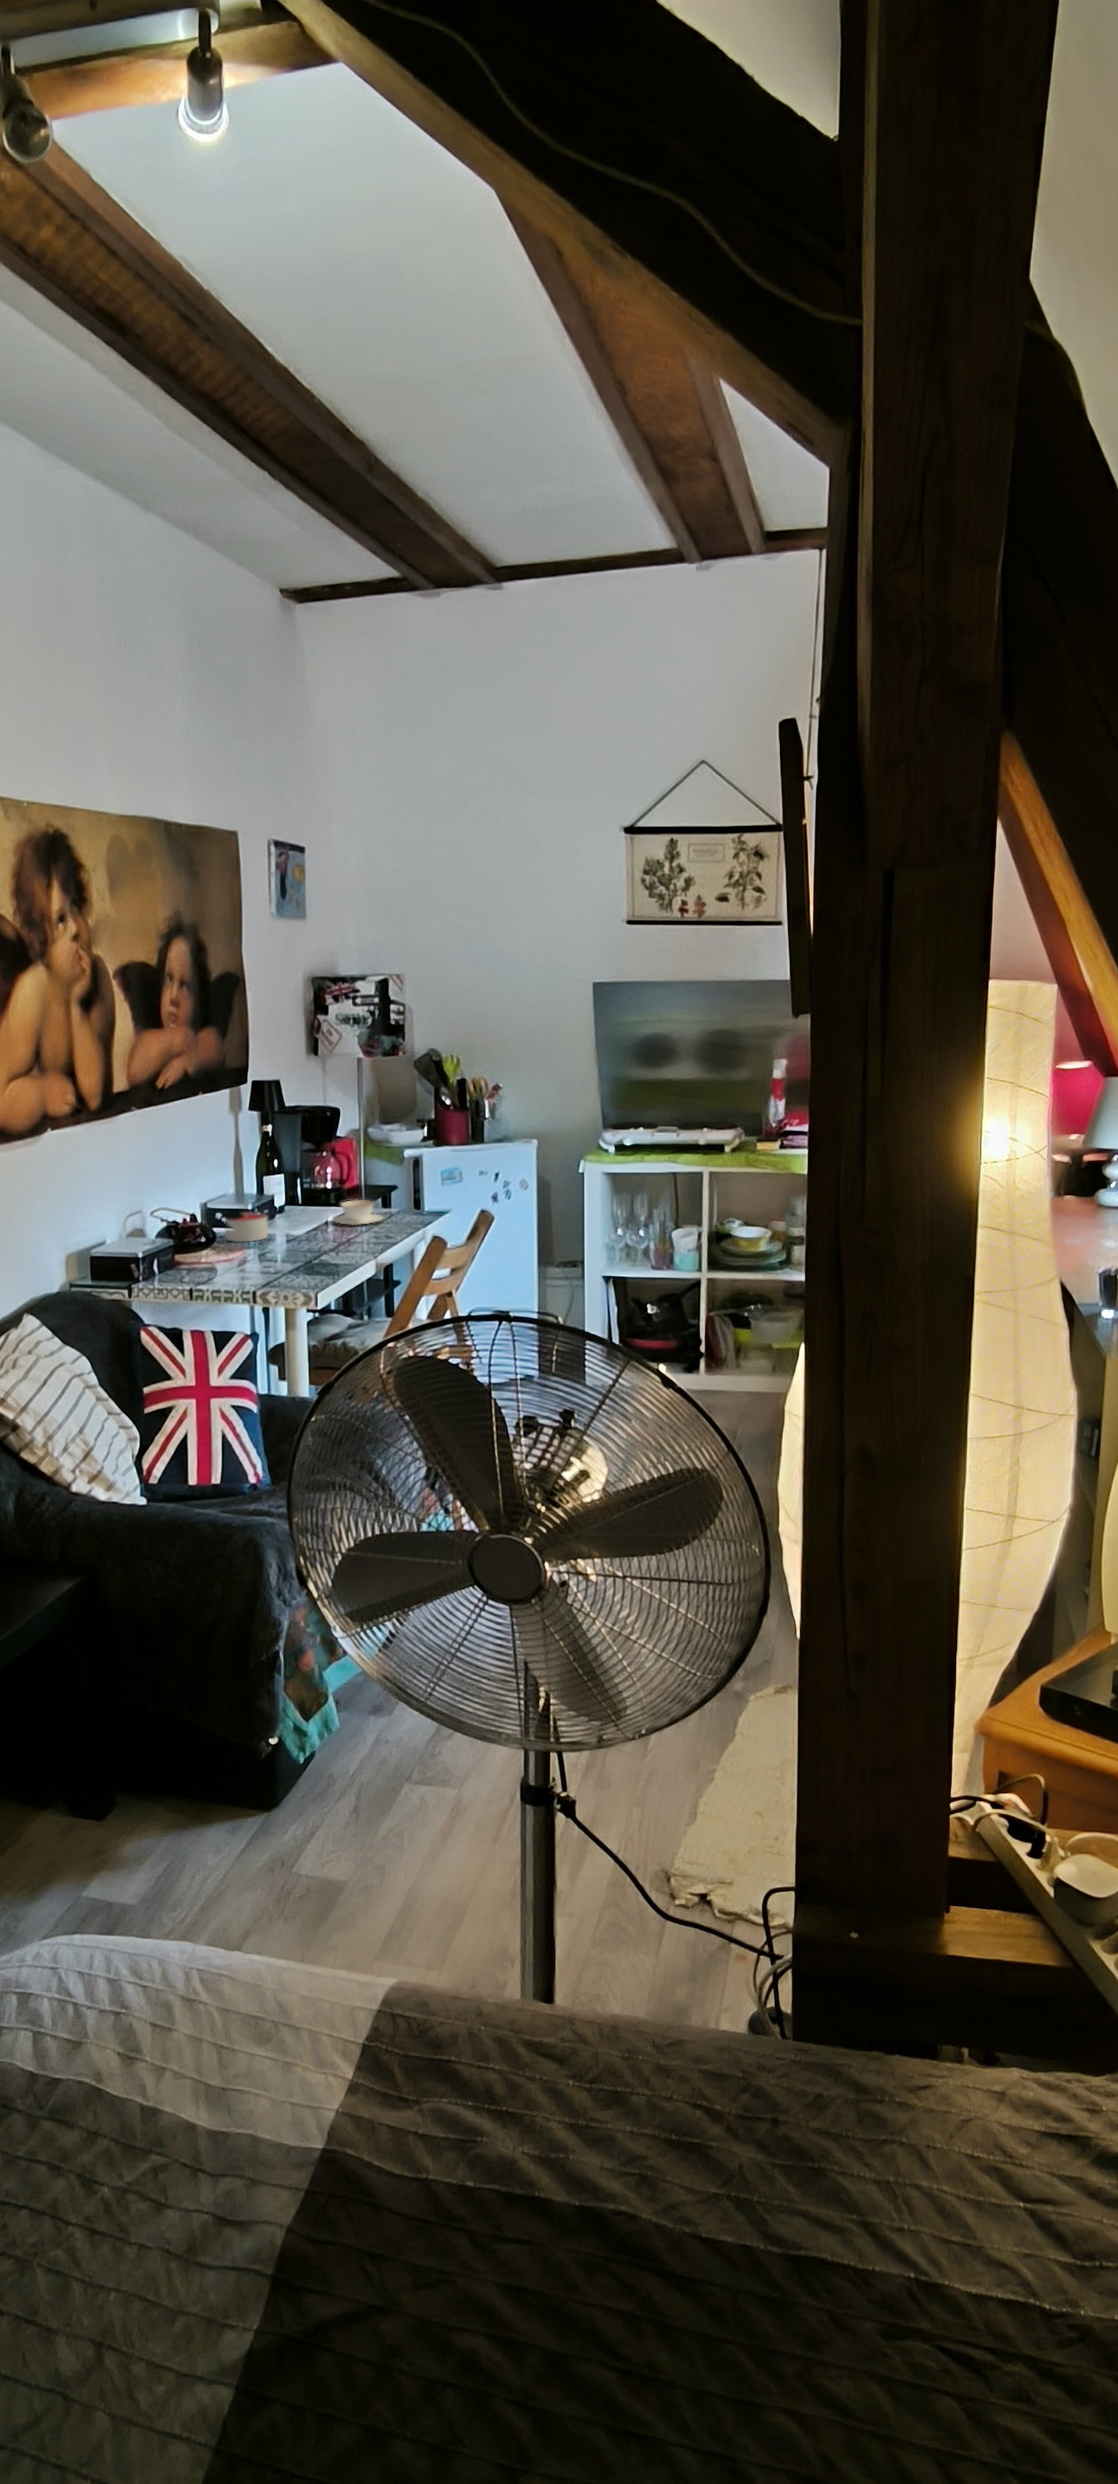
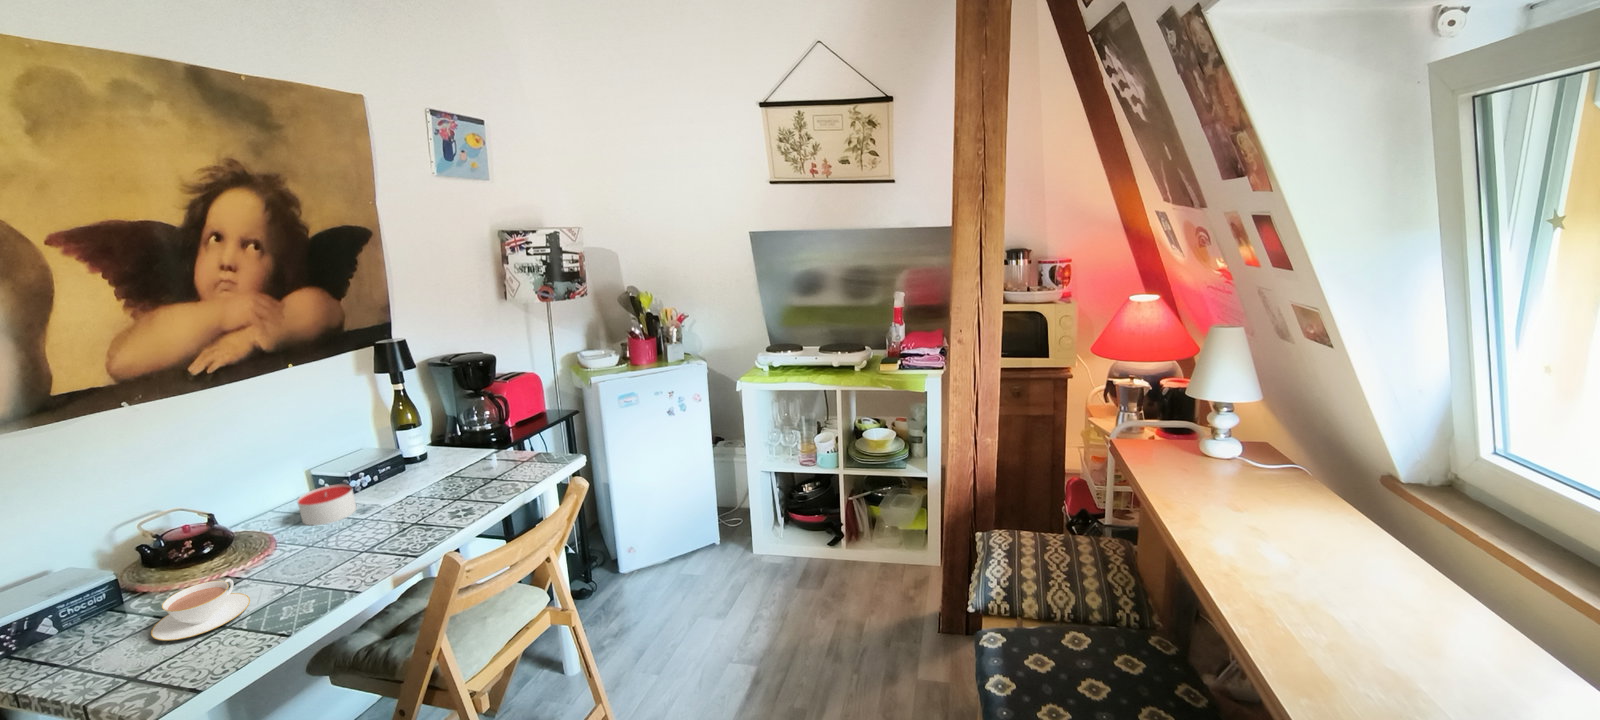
teacup: present [334,1200,383,1225] -> present [151,579,250,641]

